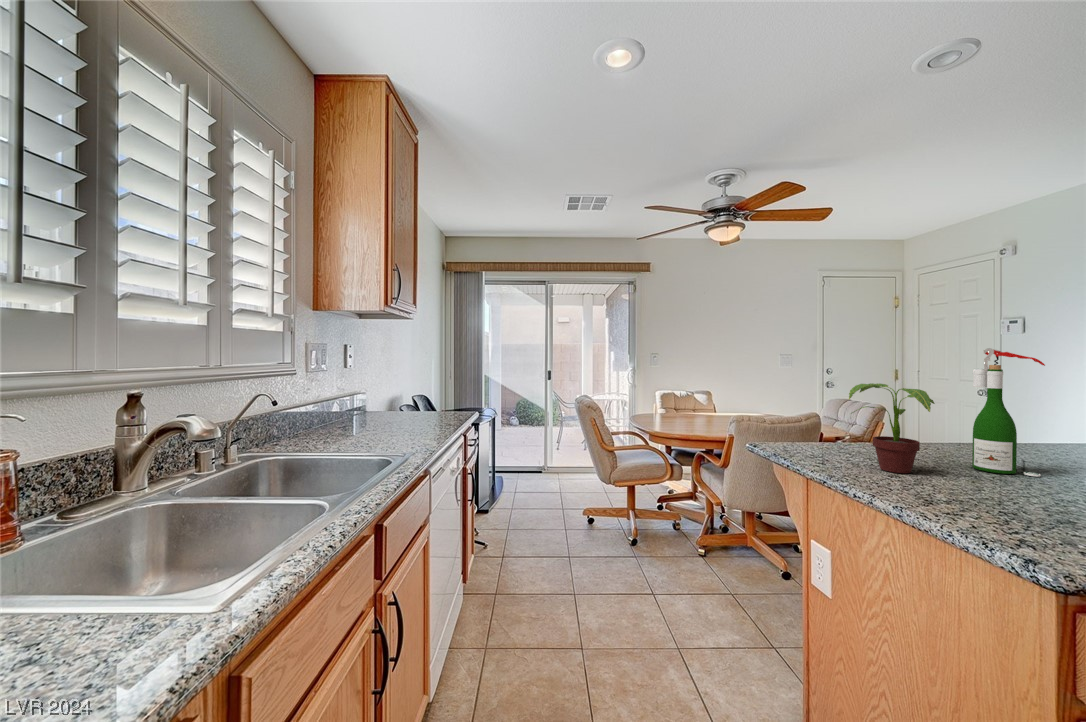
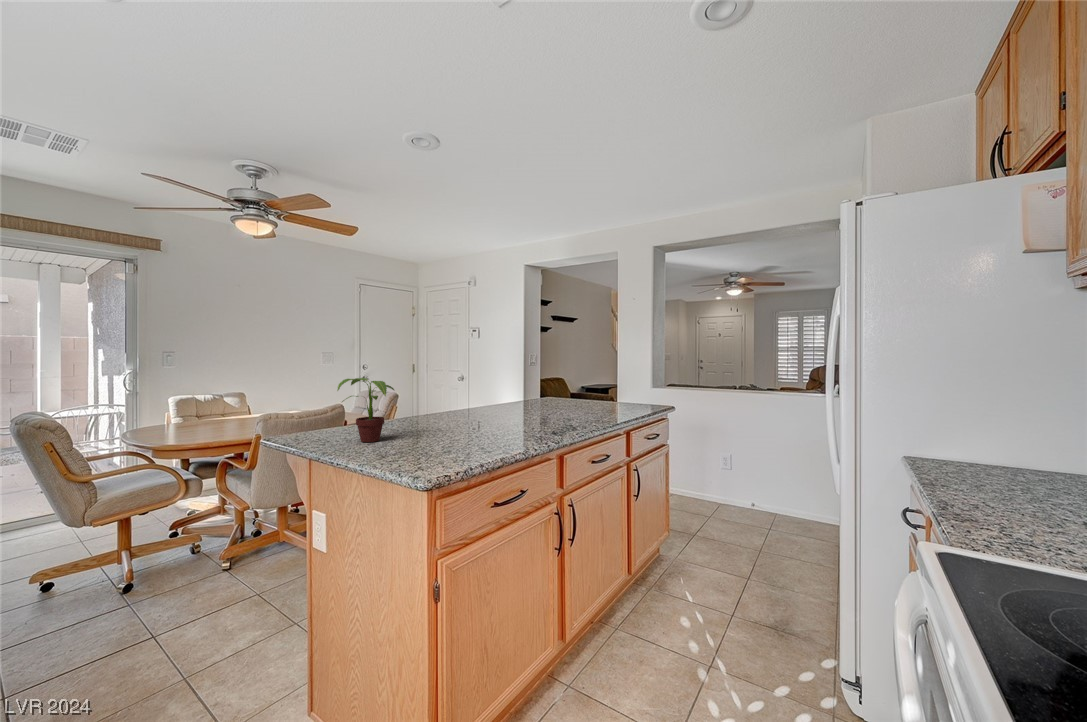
wine bottle: present [972,348,1045,477] -> none [417,352,449,432]

